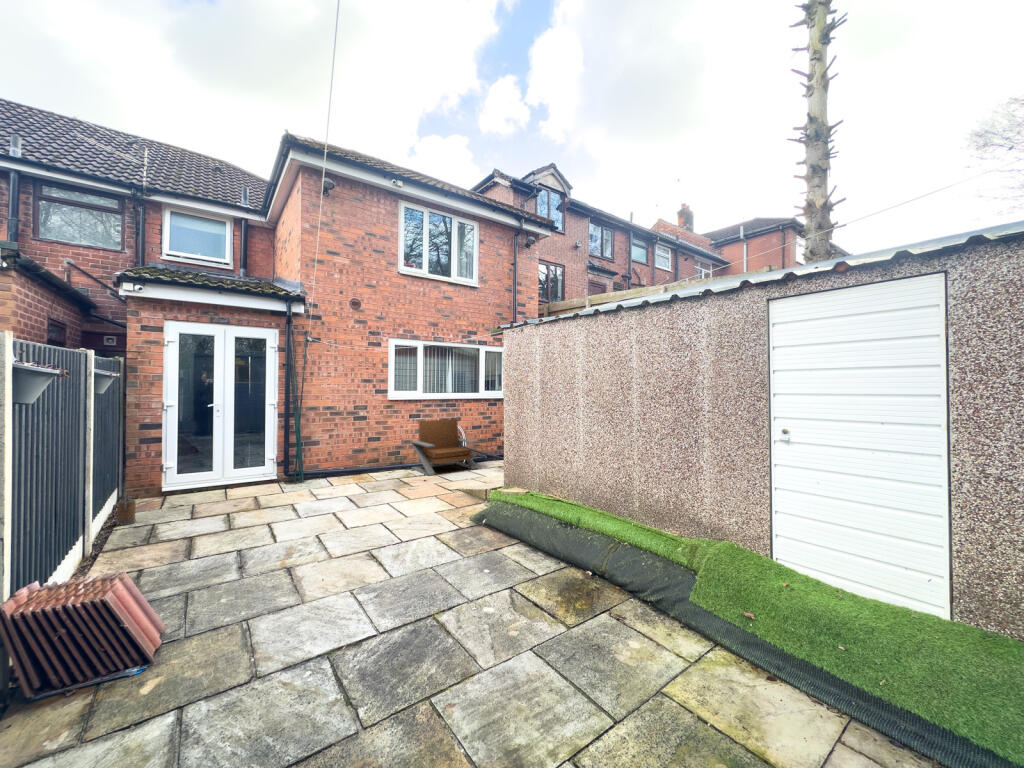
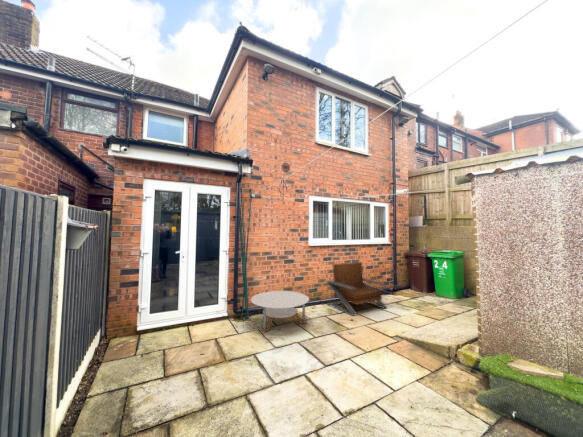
round table: none [302,451,373,490] -> present [251,291,309,332]
watering can: present [118,492,136,525] -> none [95,351,113,391]

